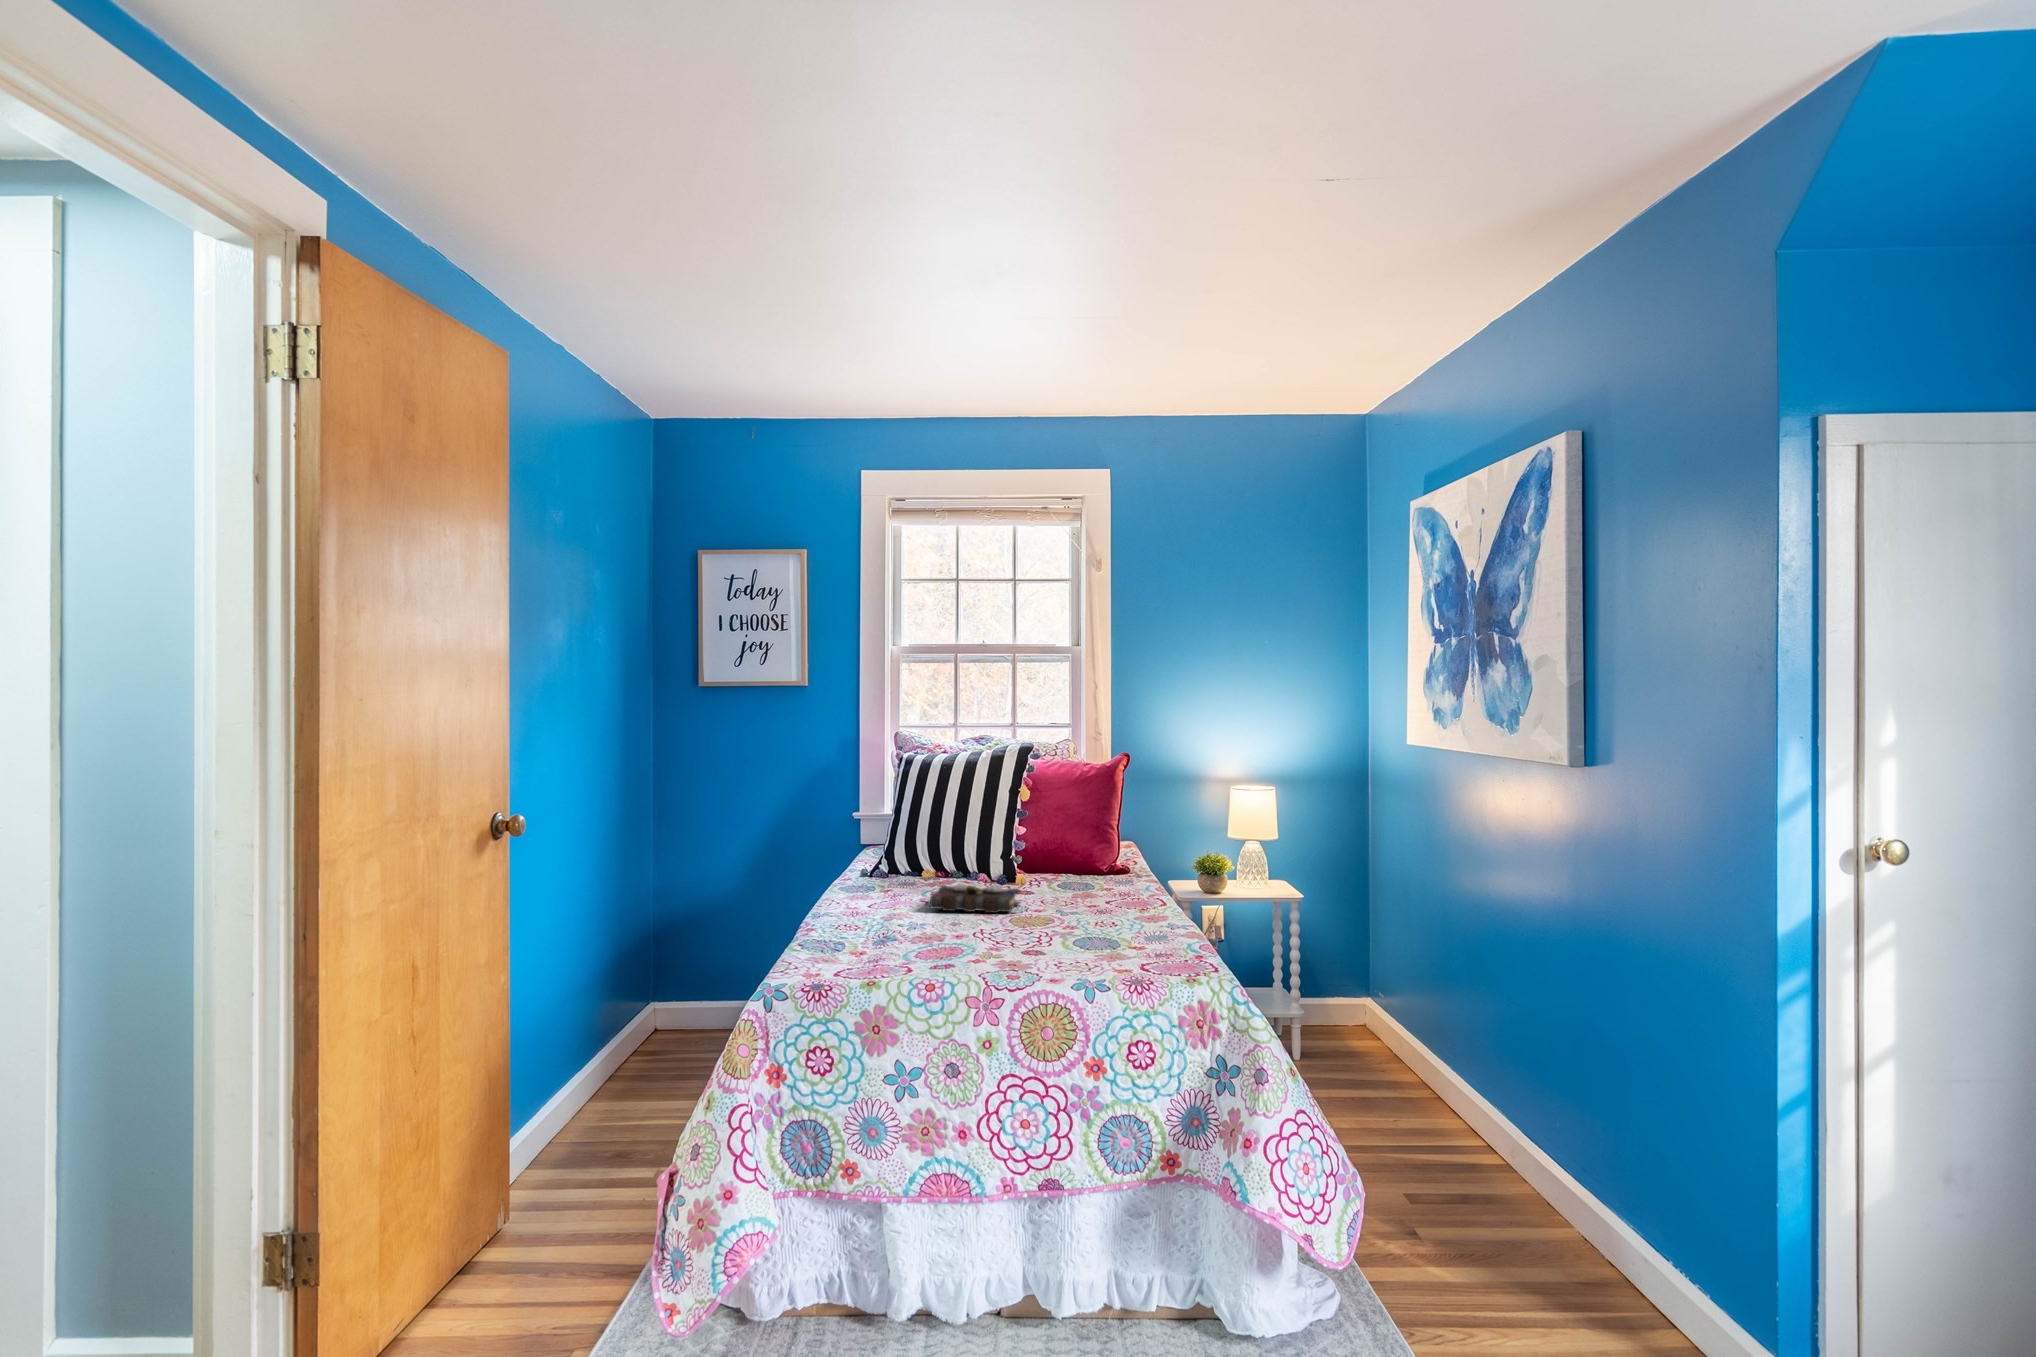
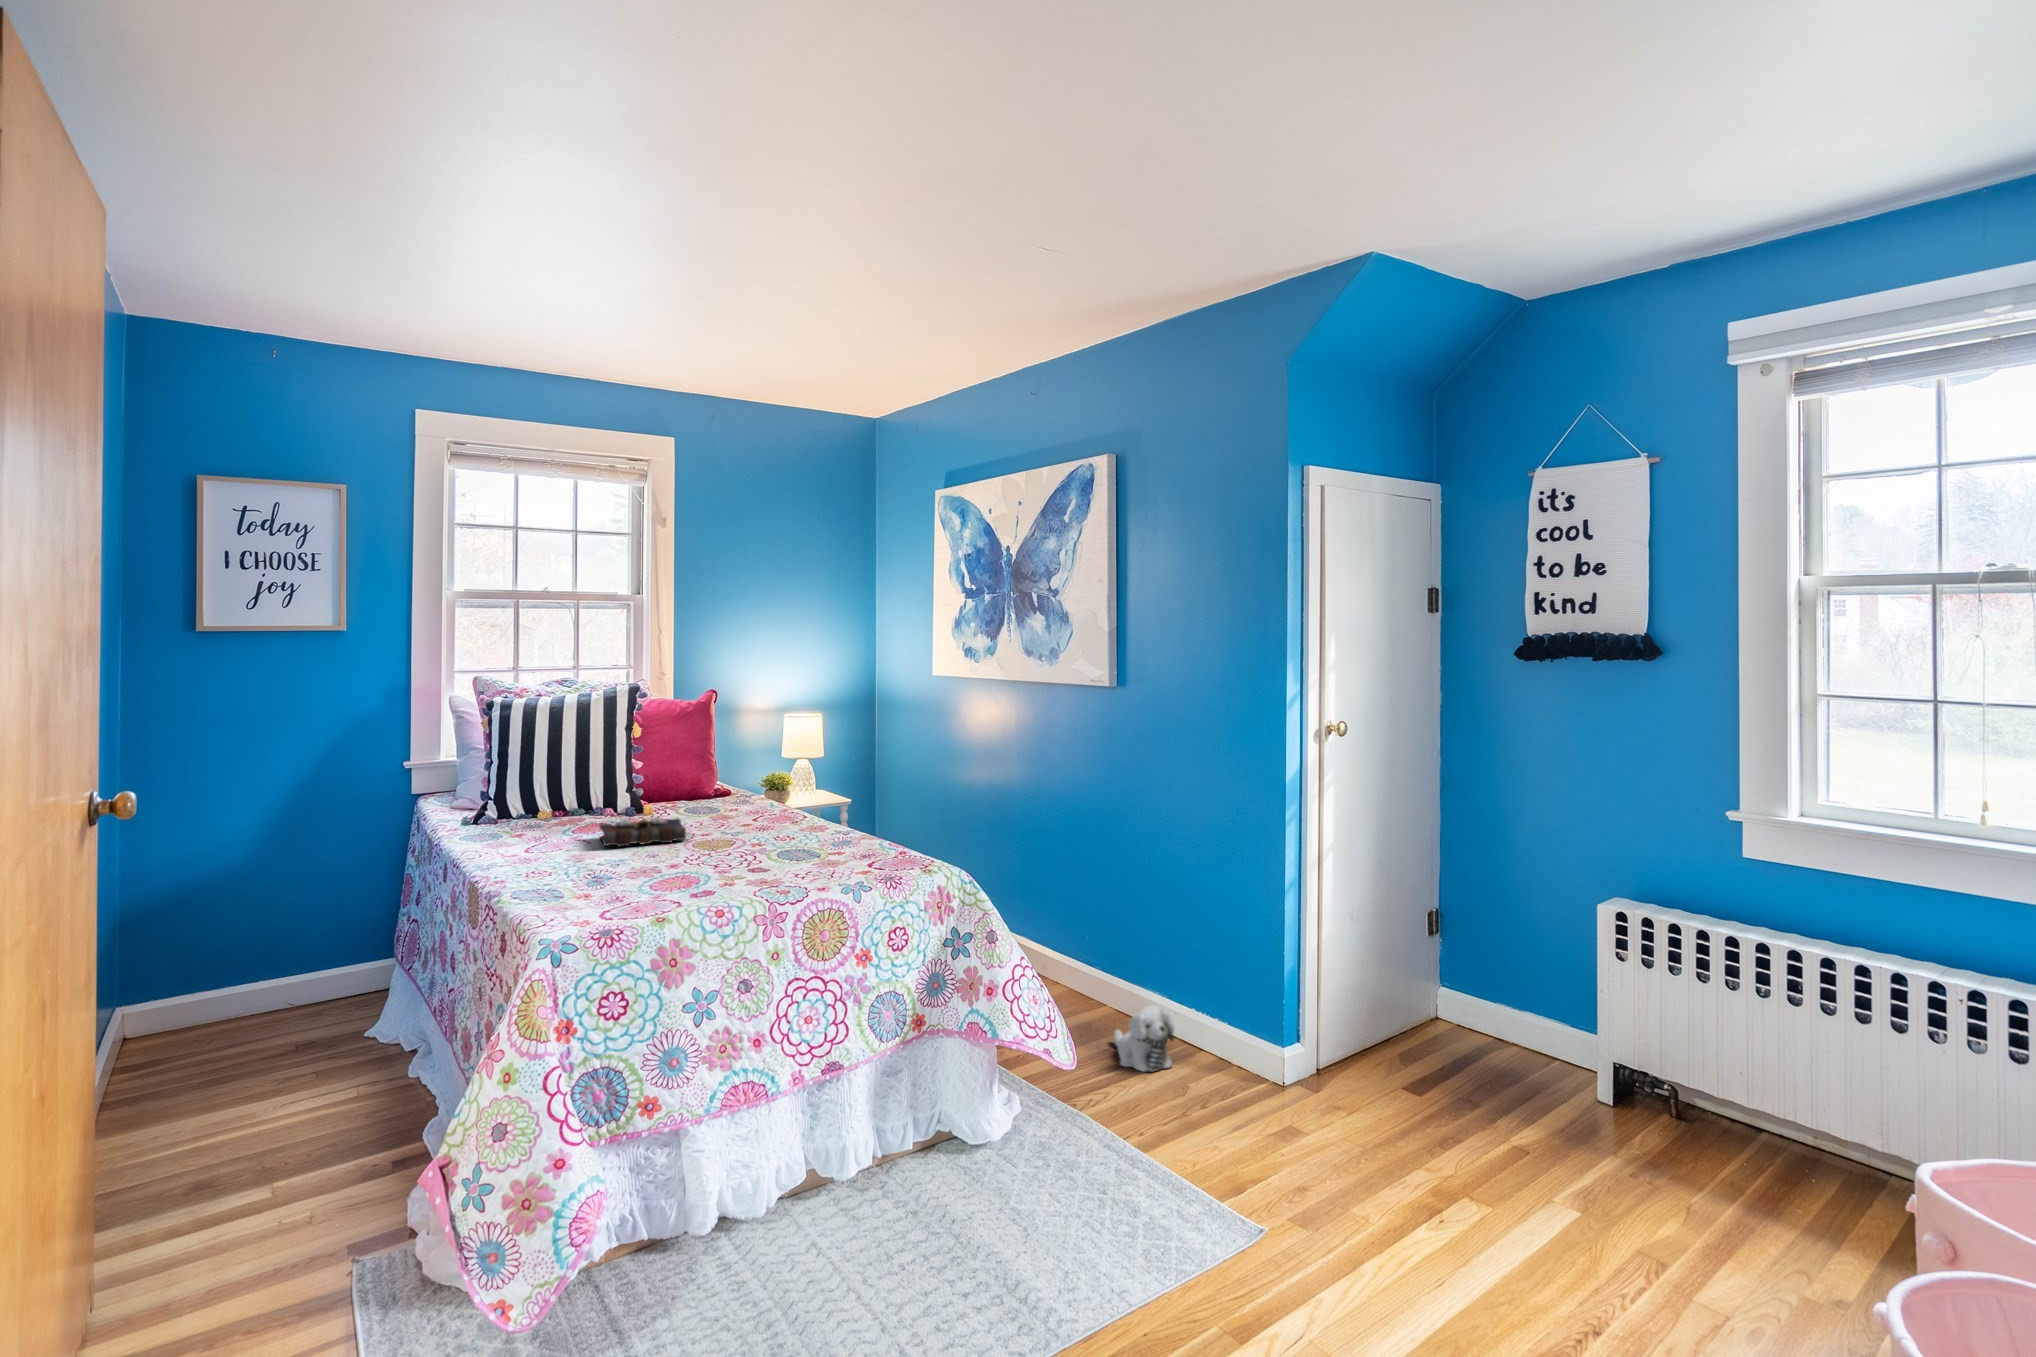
plush toy: none [1505,1220,1593,1316] -> present [1114,1006,1174,1072]

